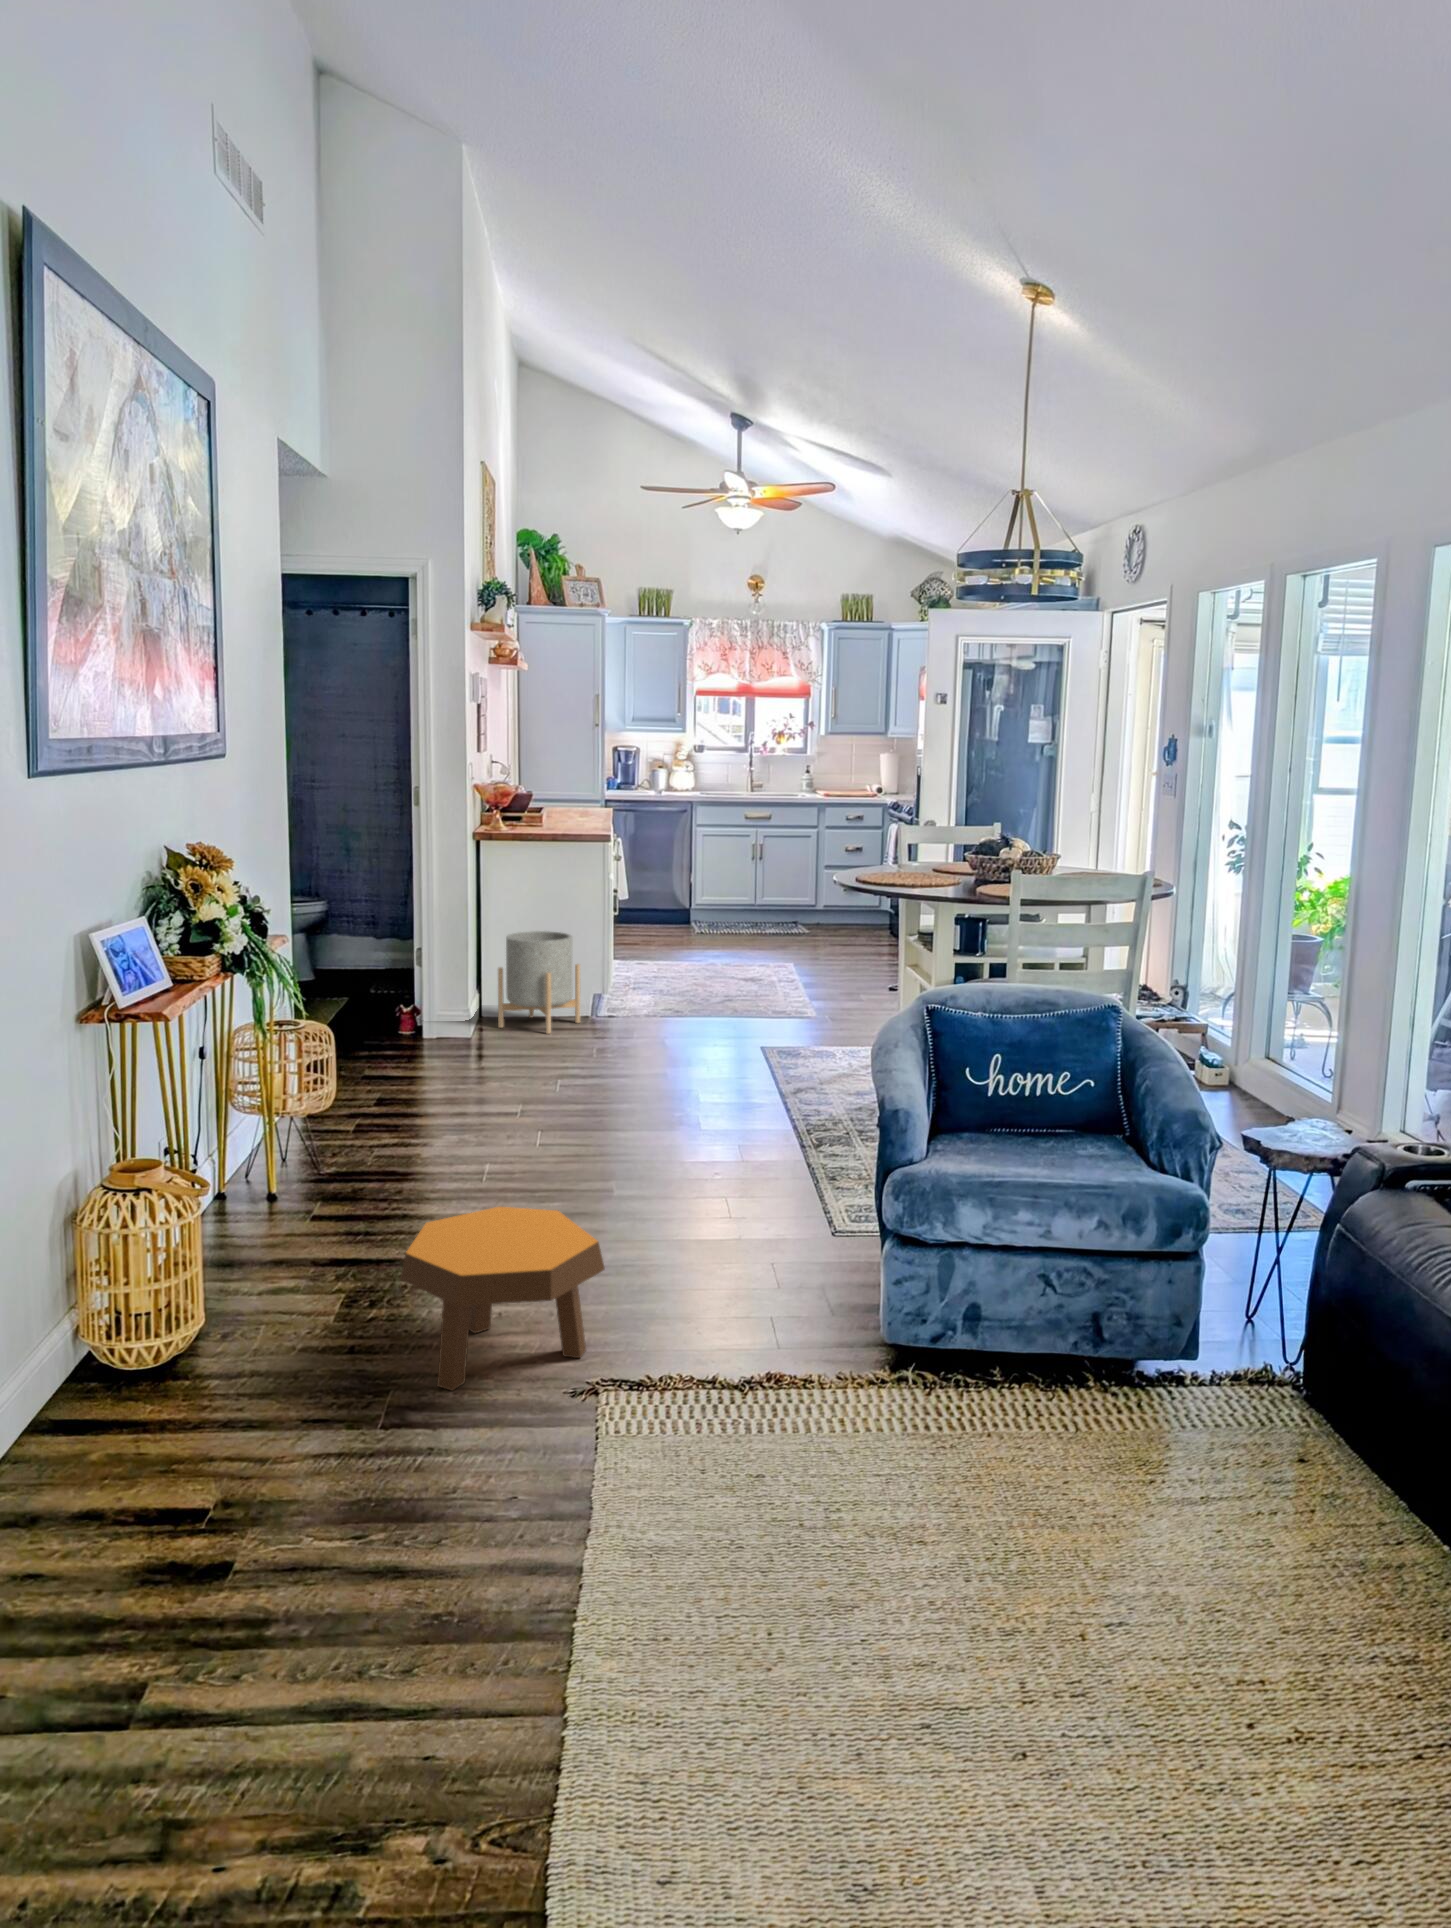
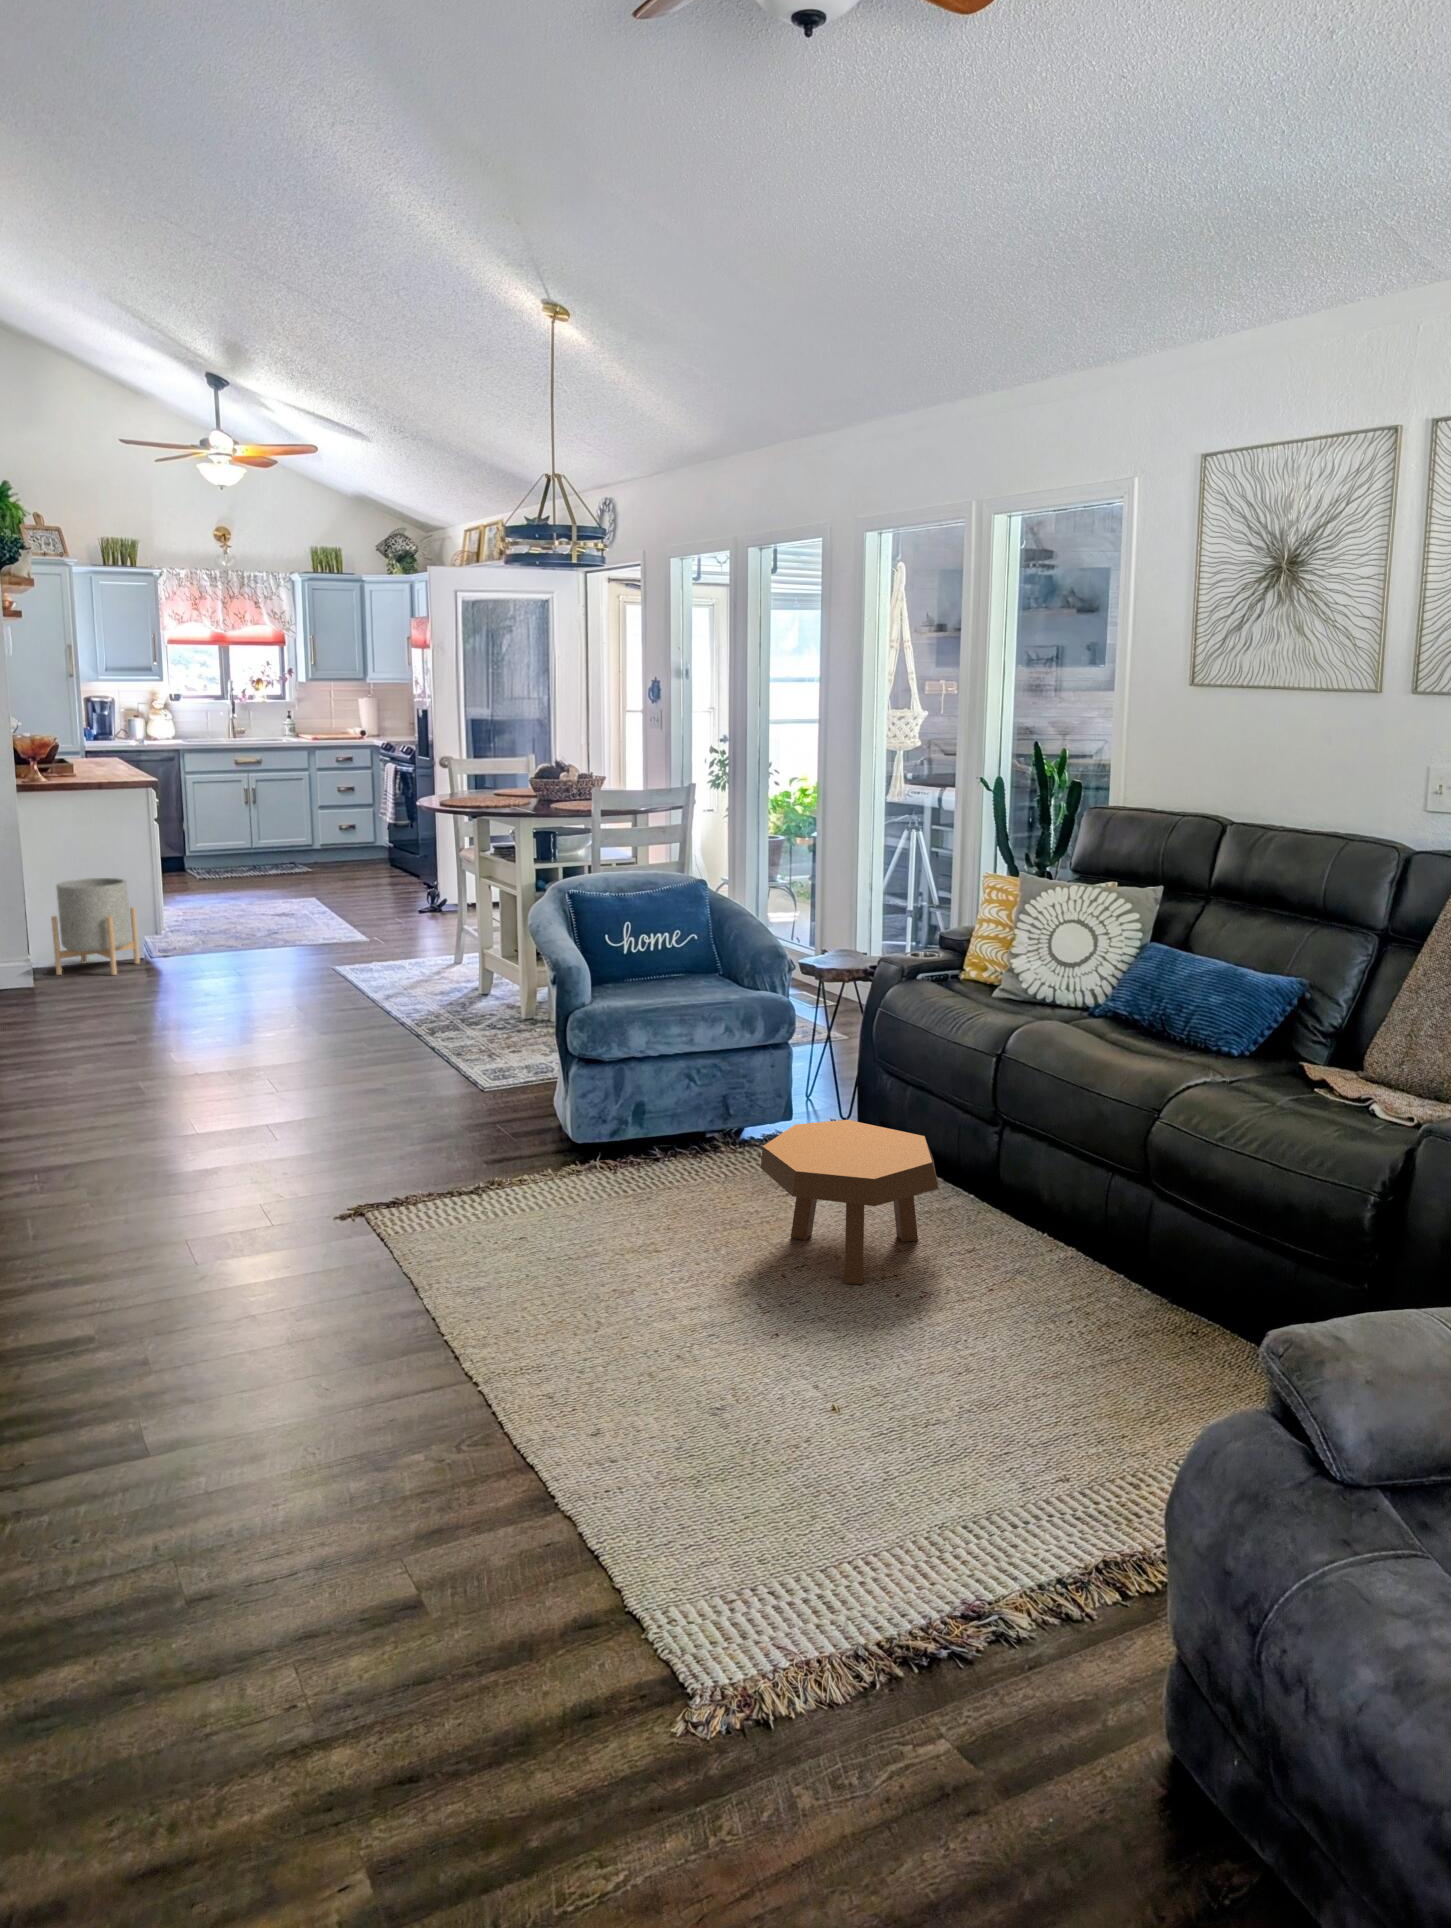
footstool: present [400,1207,605,1390] -> present [761,1120,938,1284]

